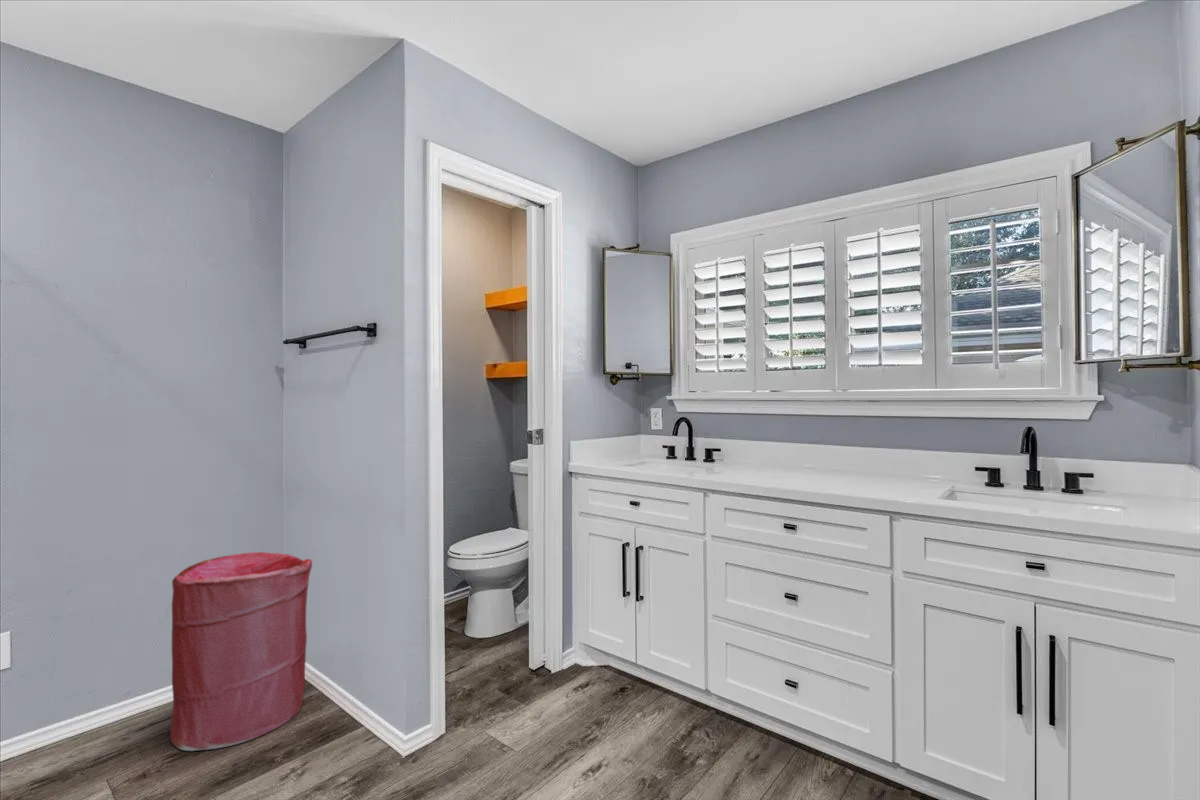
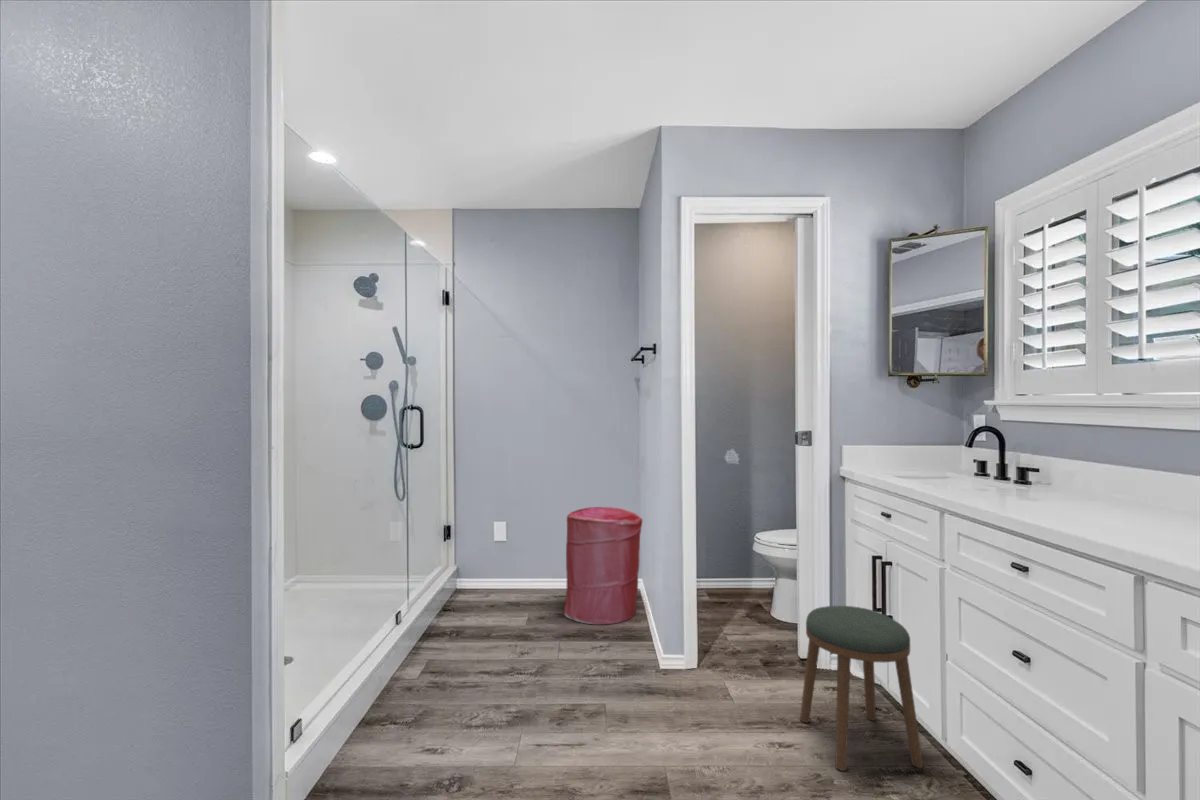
stool: none [585,597,695,763] -> present [800,606,923,771]

